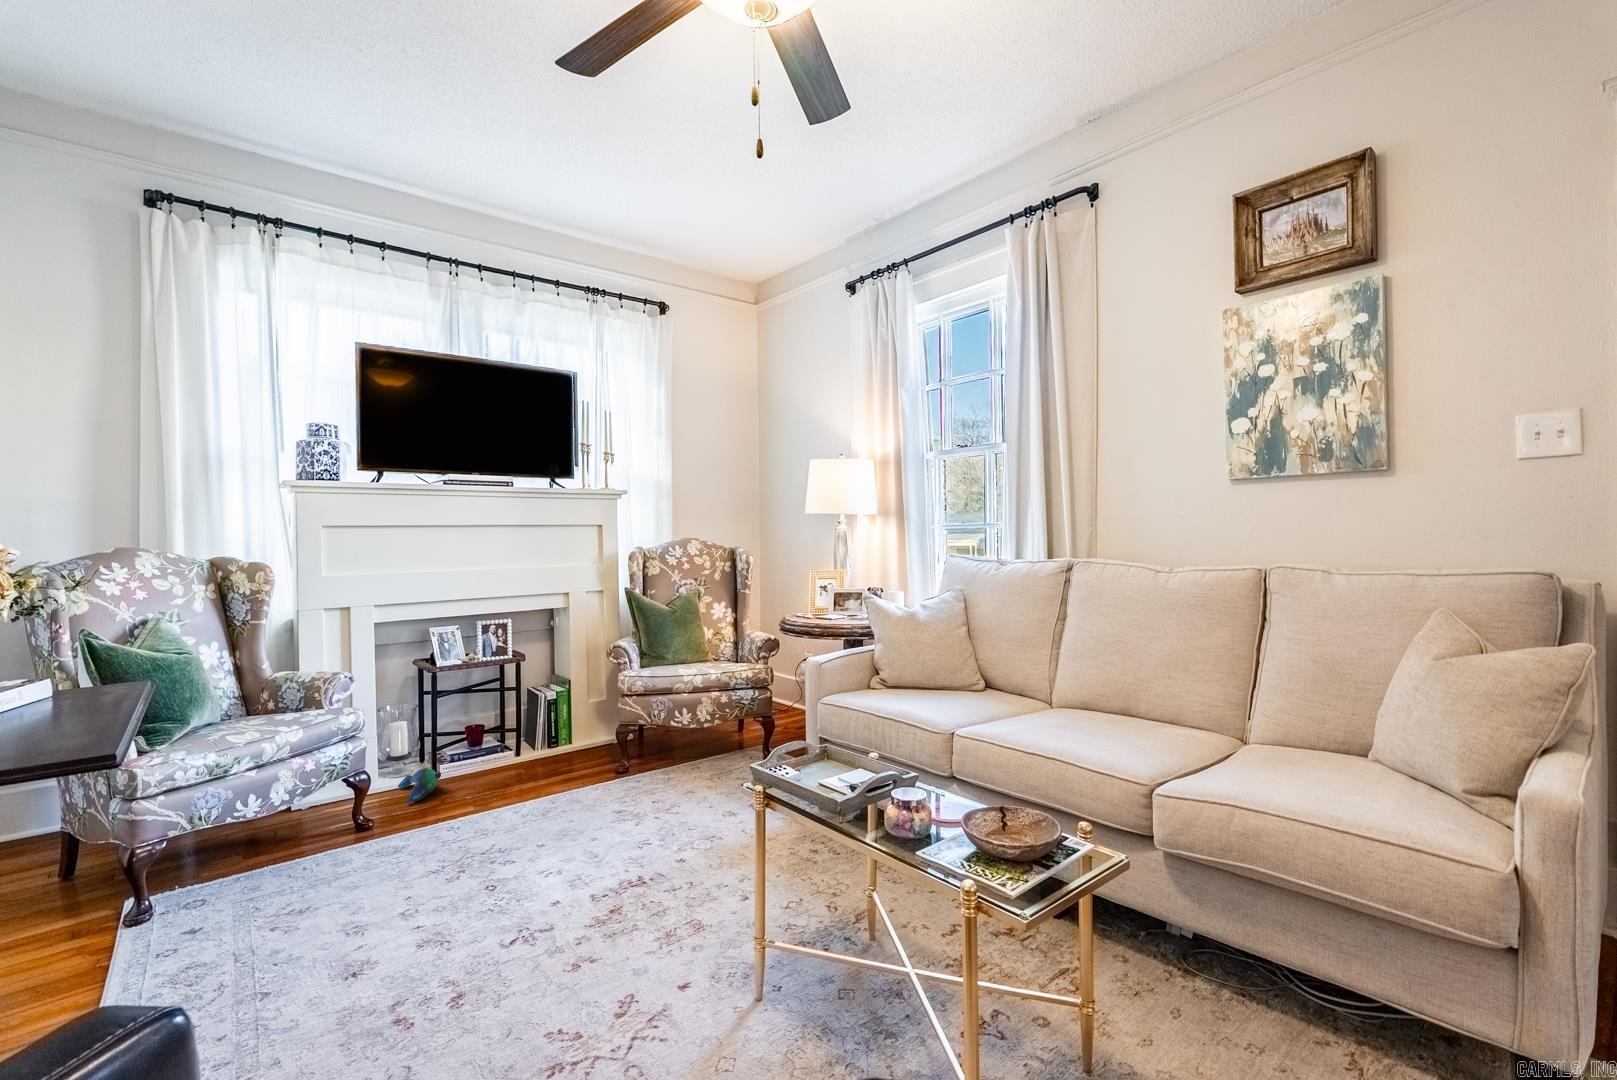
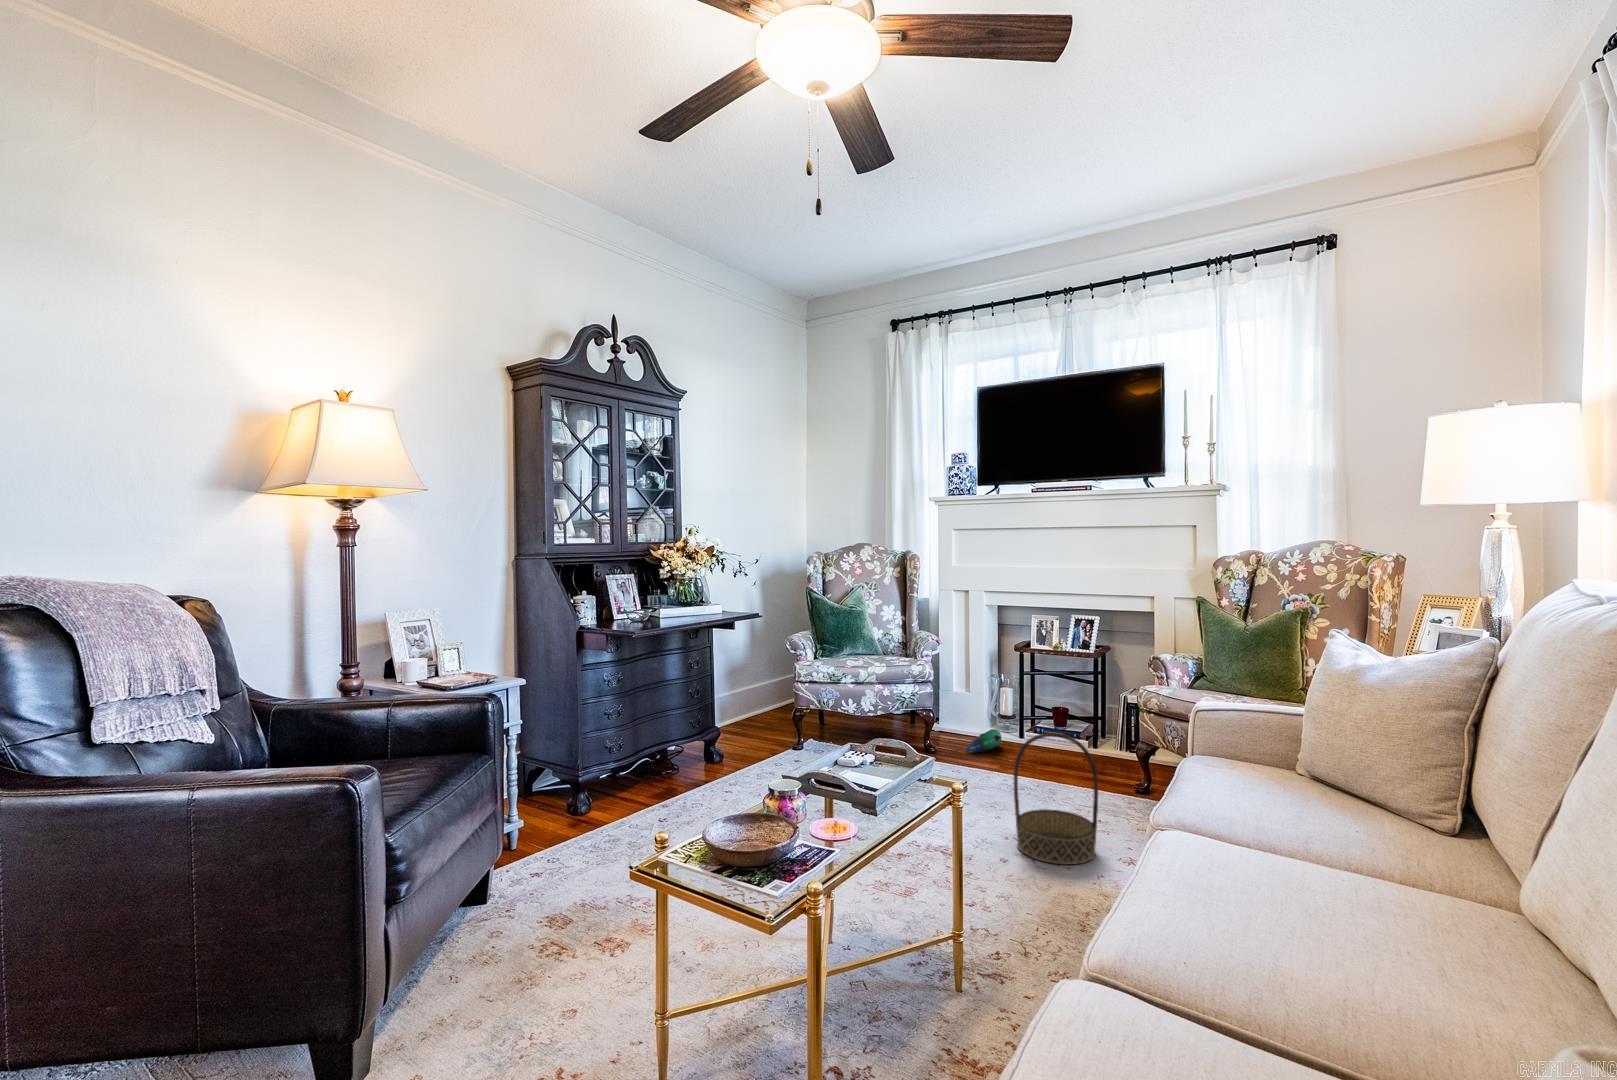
basket: none [615,728,686,853] -> present [1013,733,1098,865]

